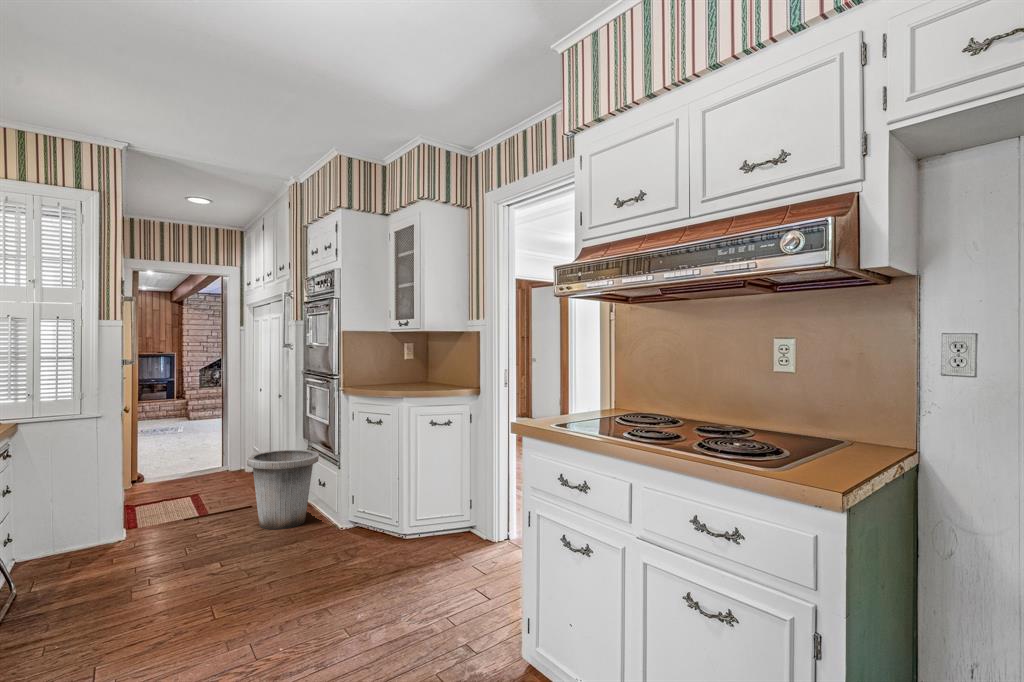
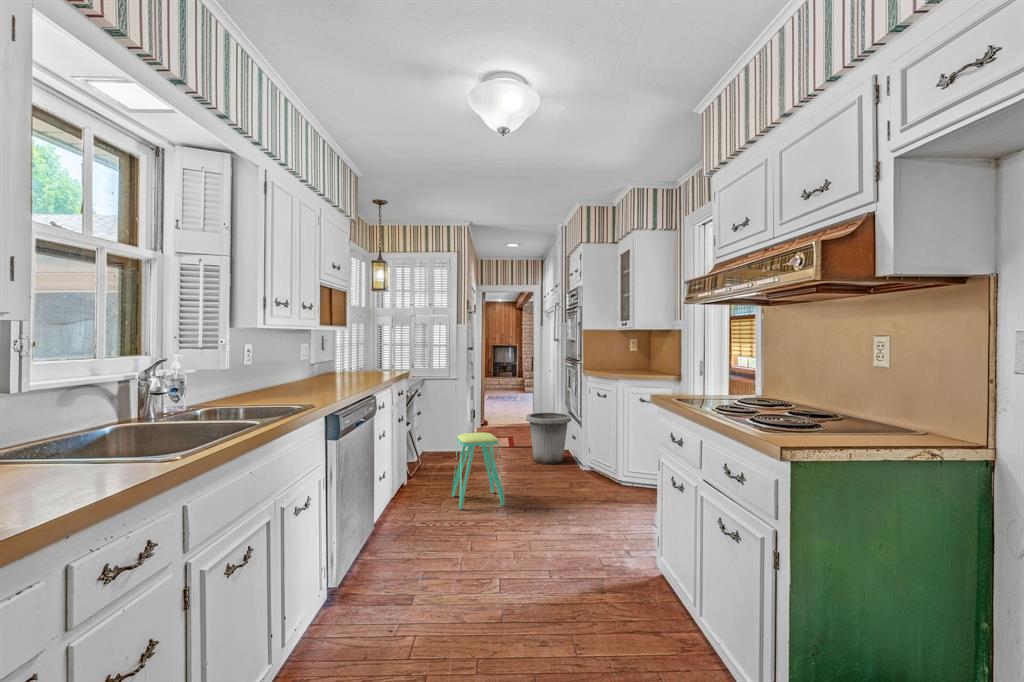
stool: none [137,498,249,647] -> present [452,432,505,510]

